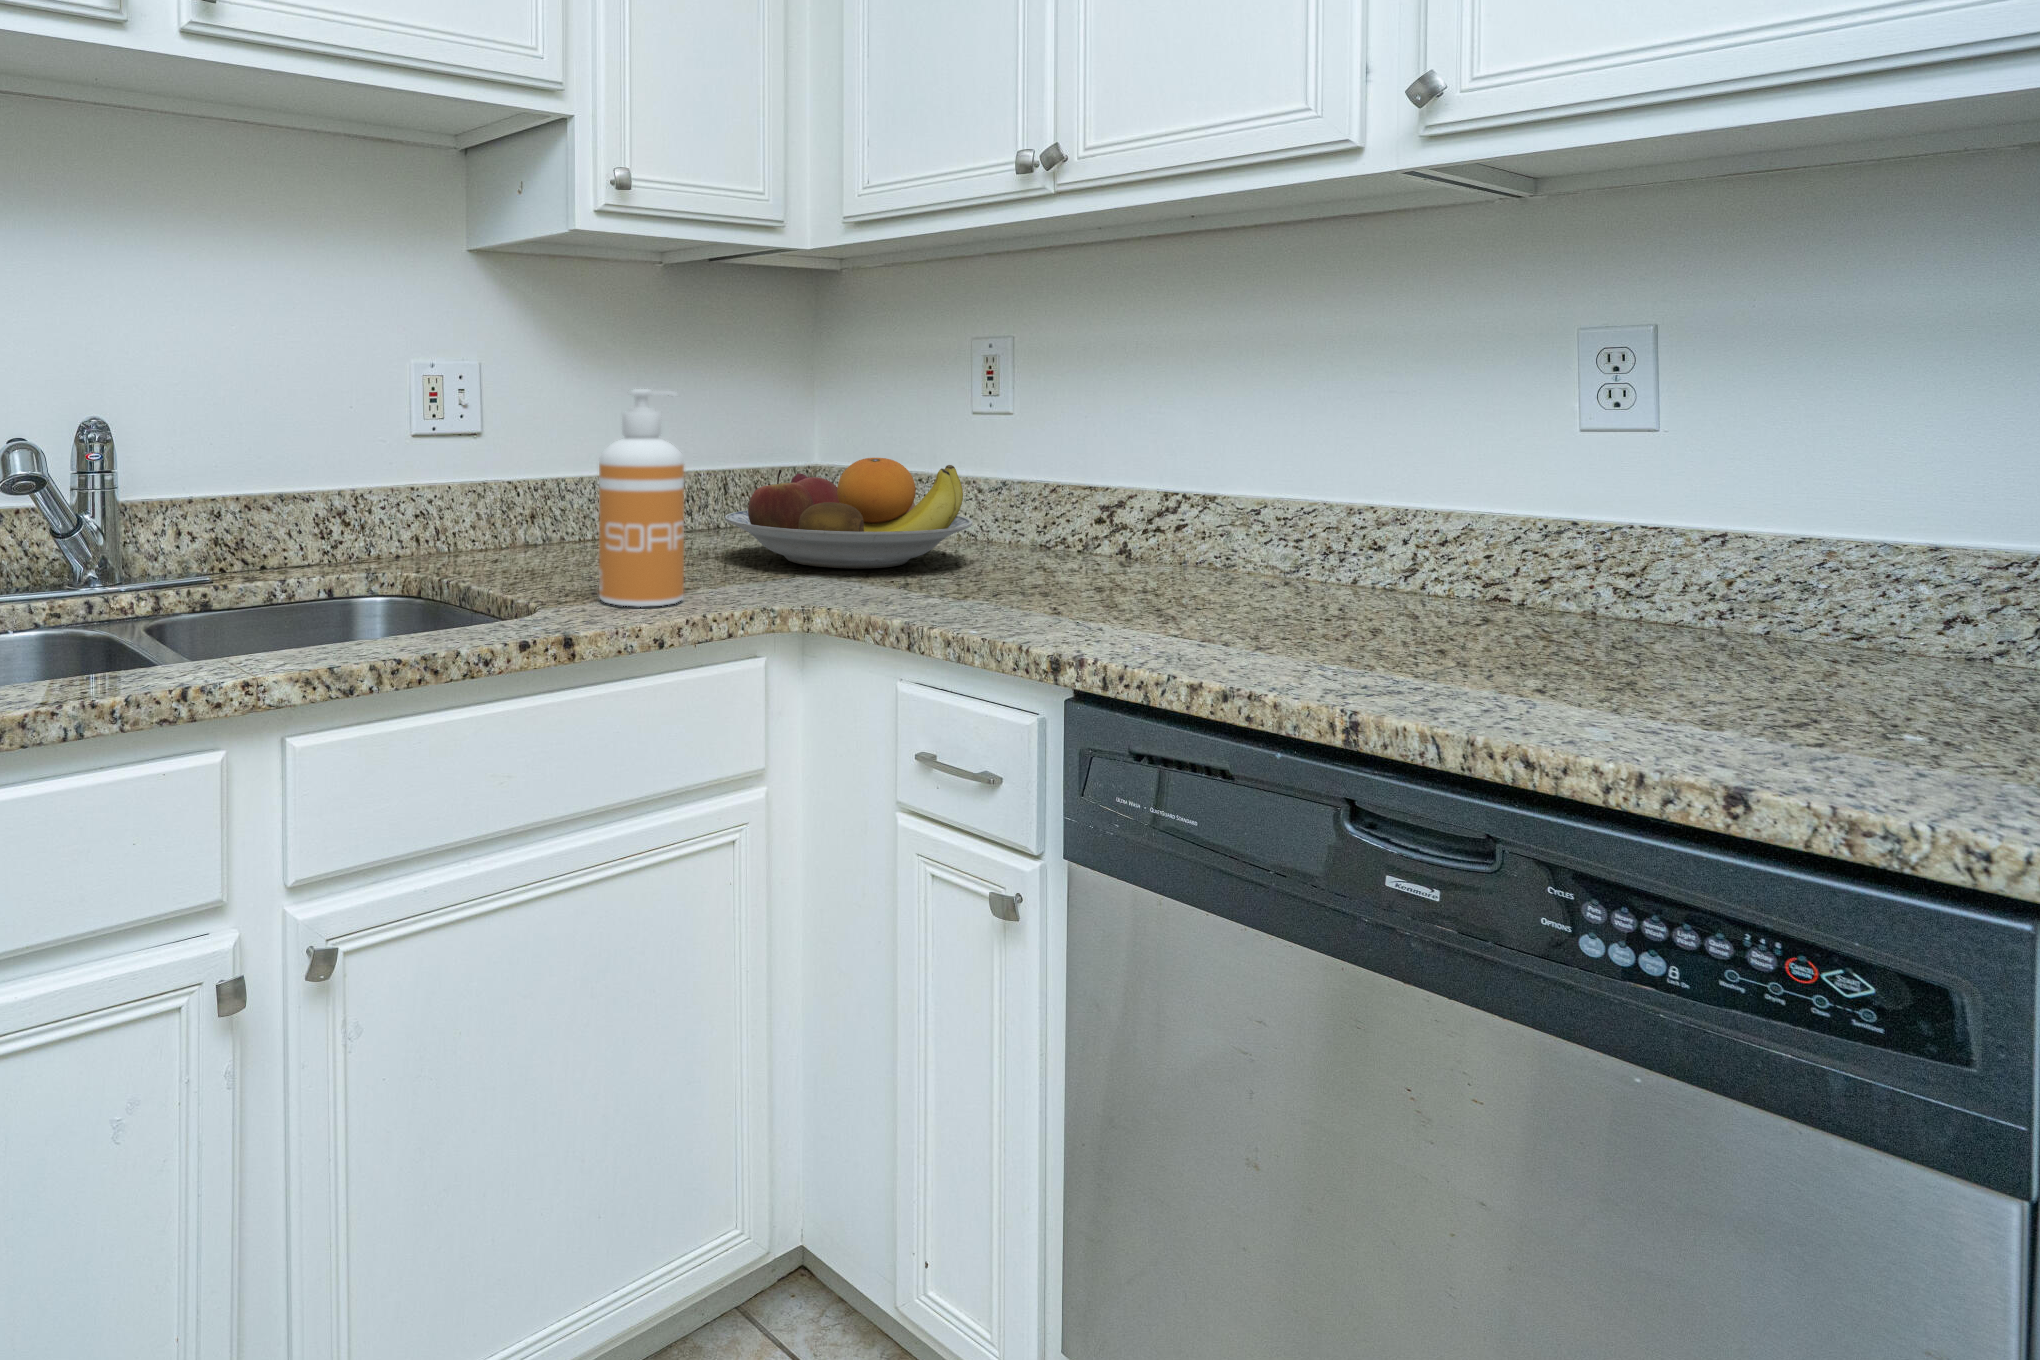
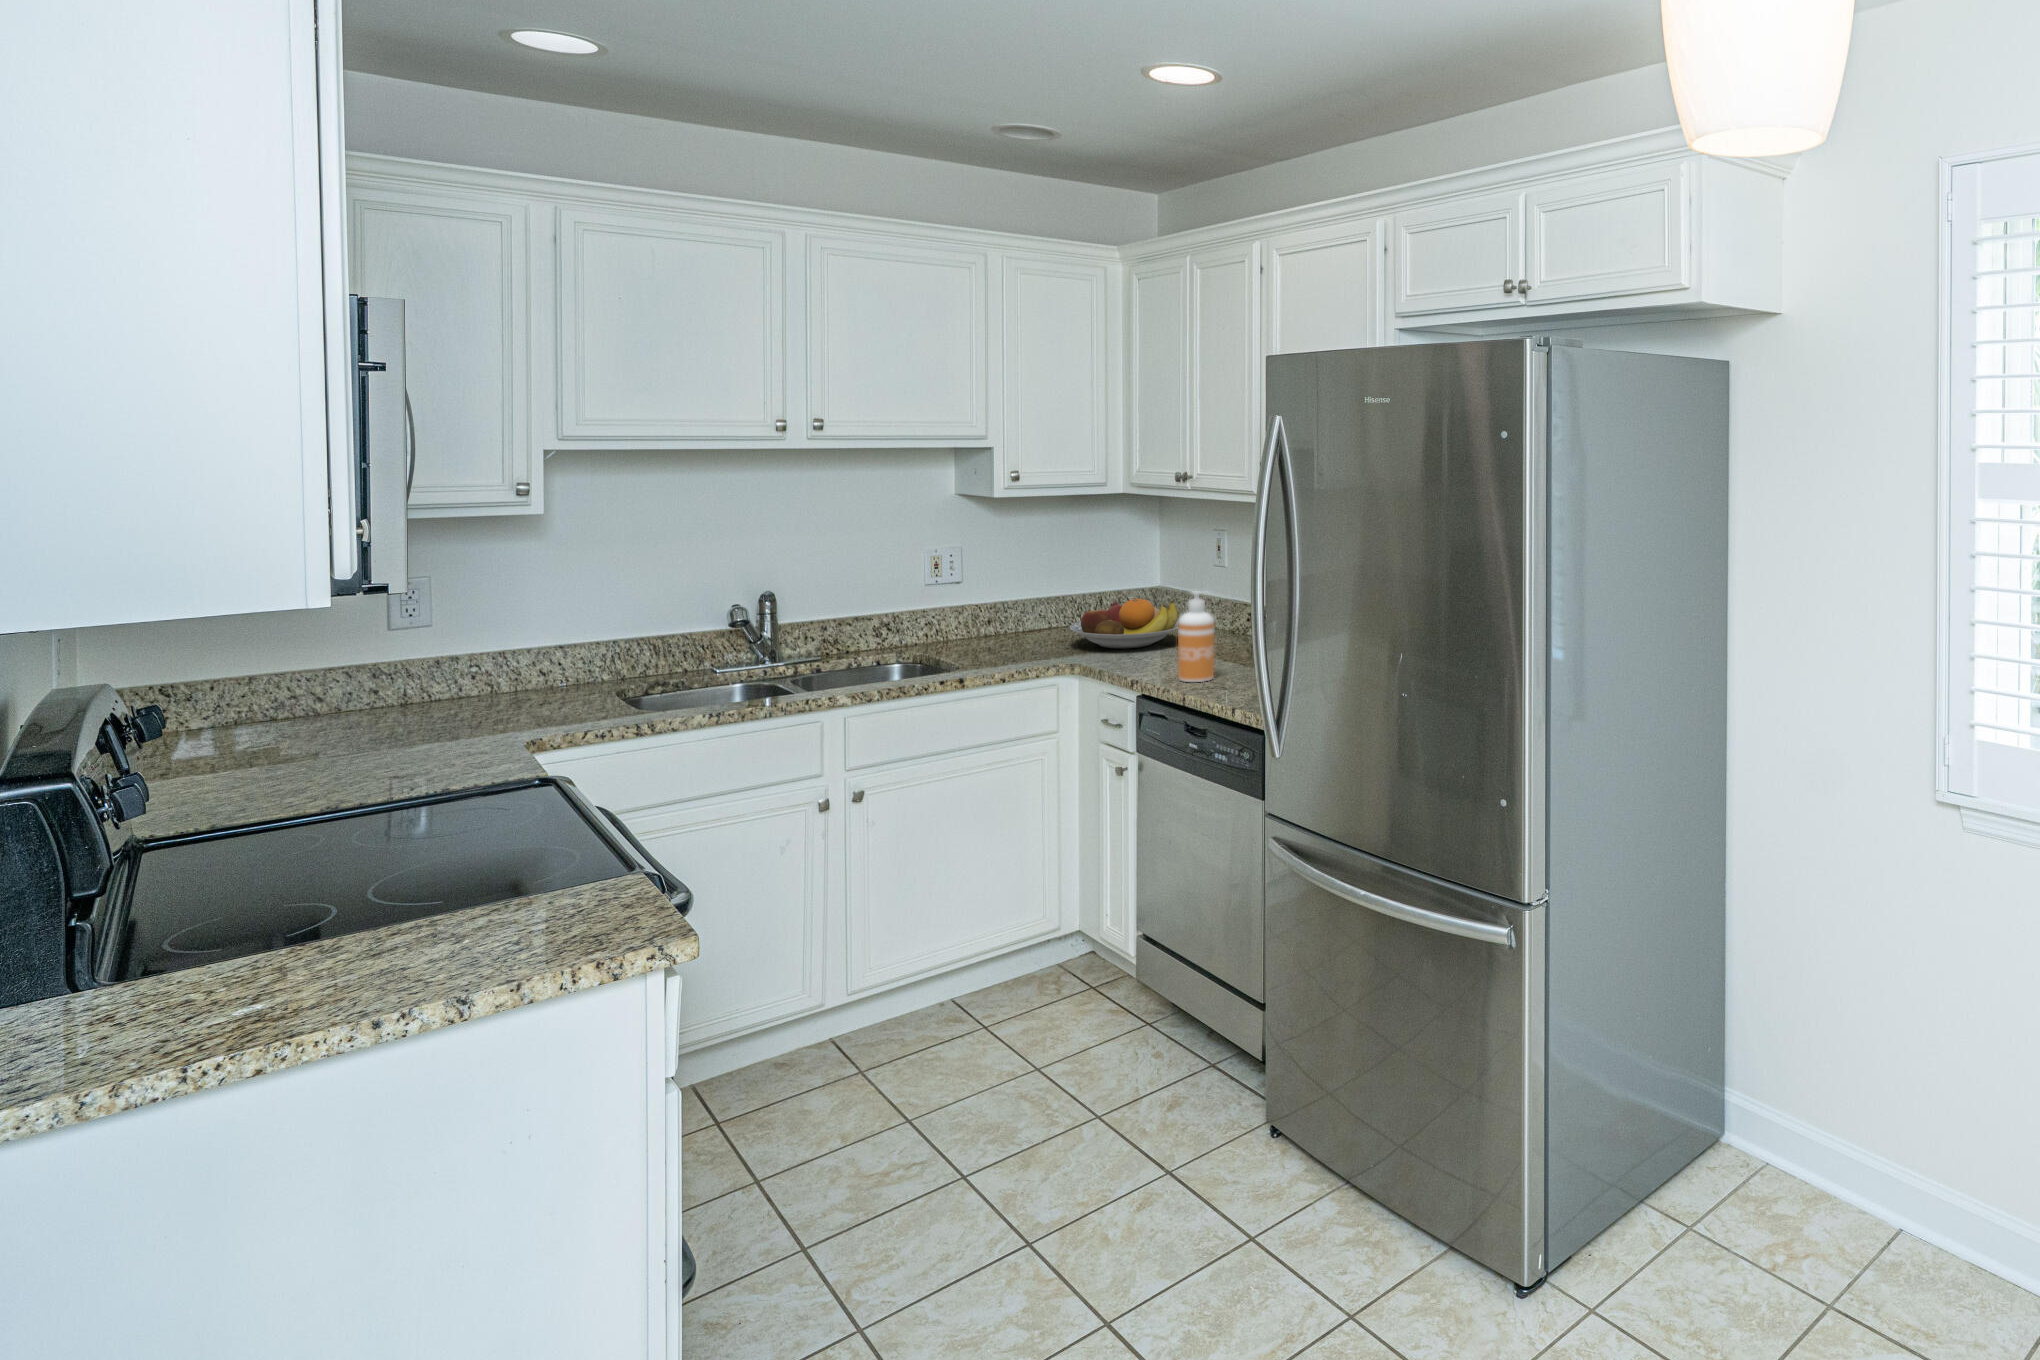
soap dispenser: present [599,389,684,607] -> present [1178,591,1214,682]

